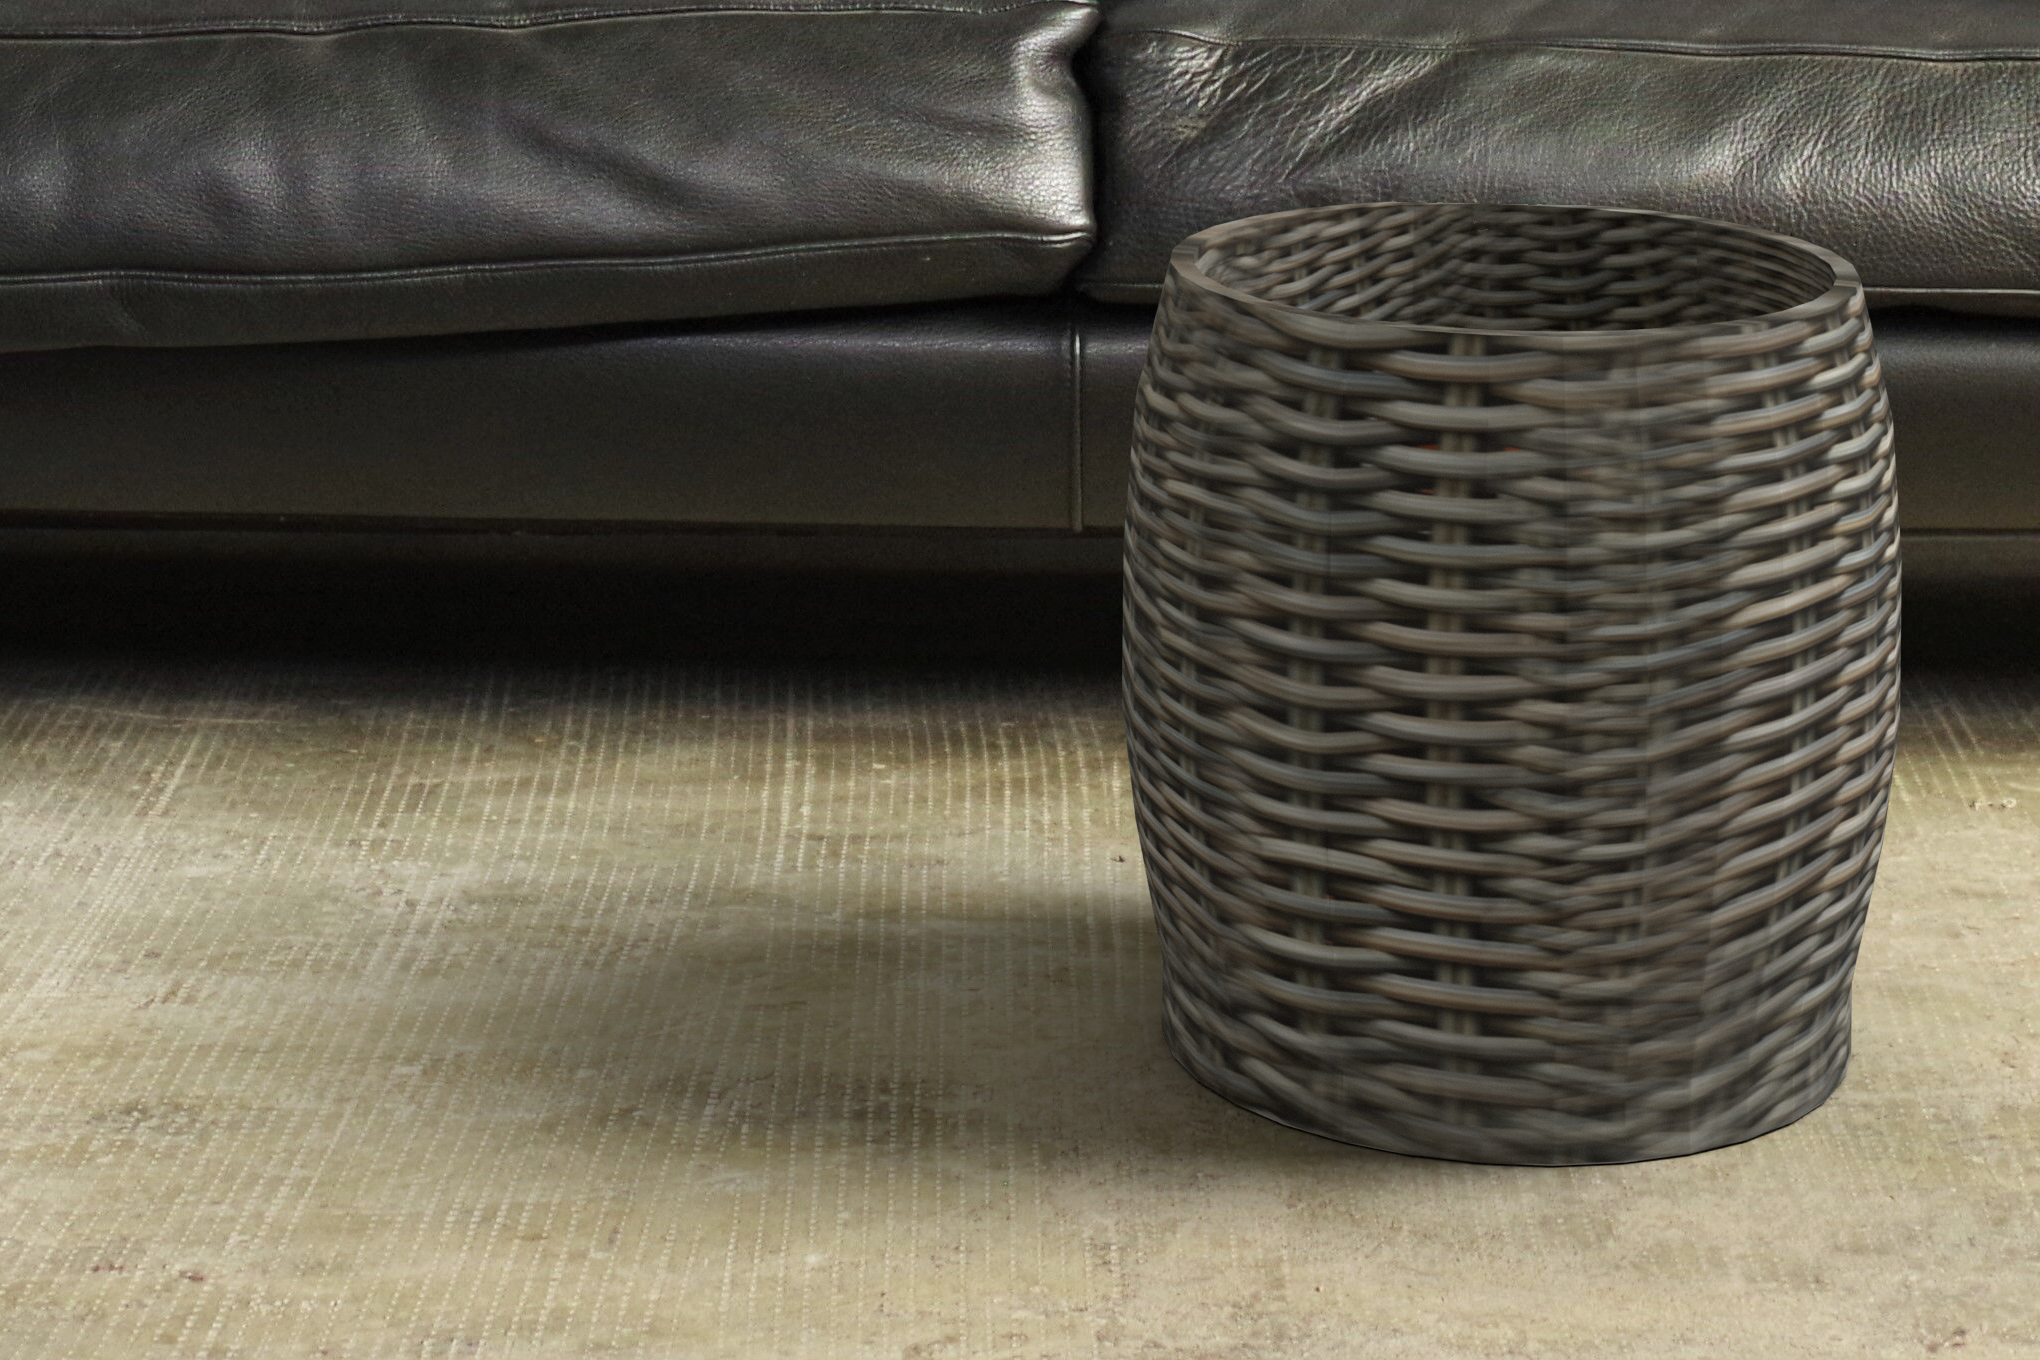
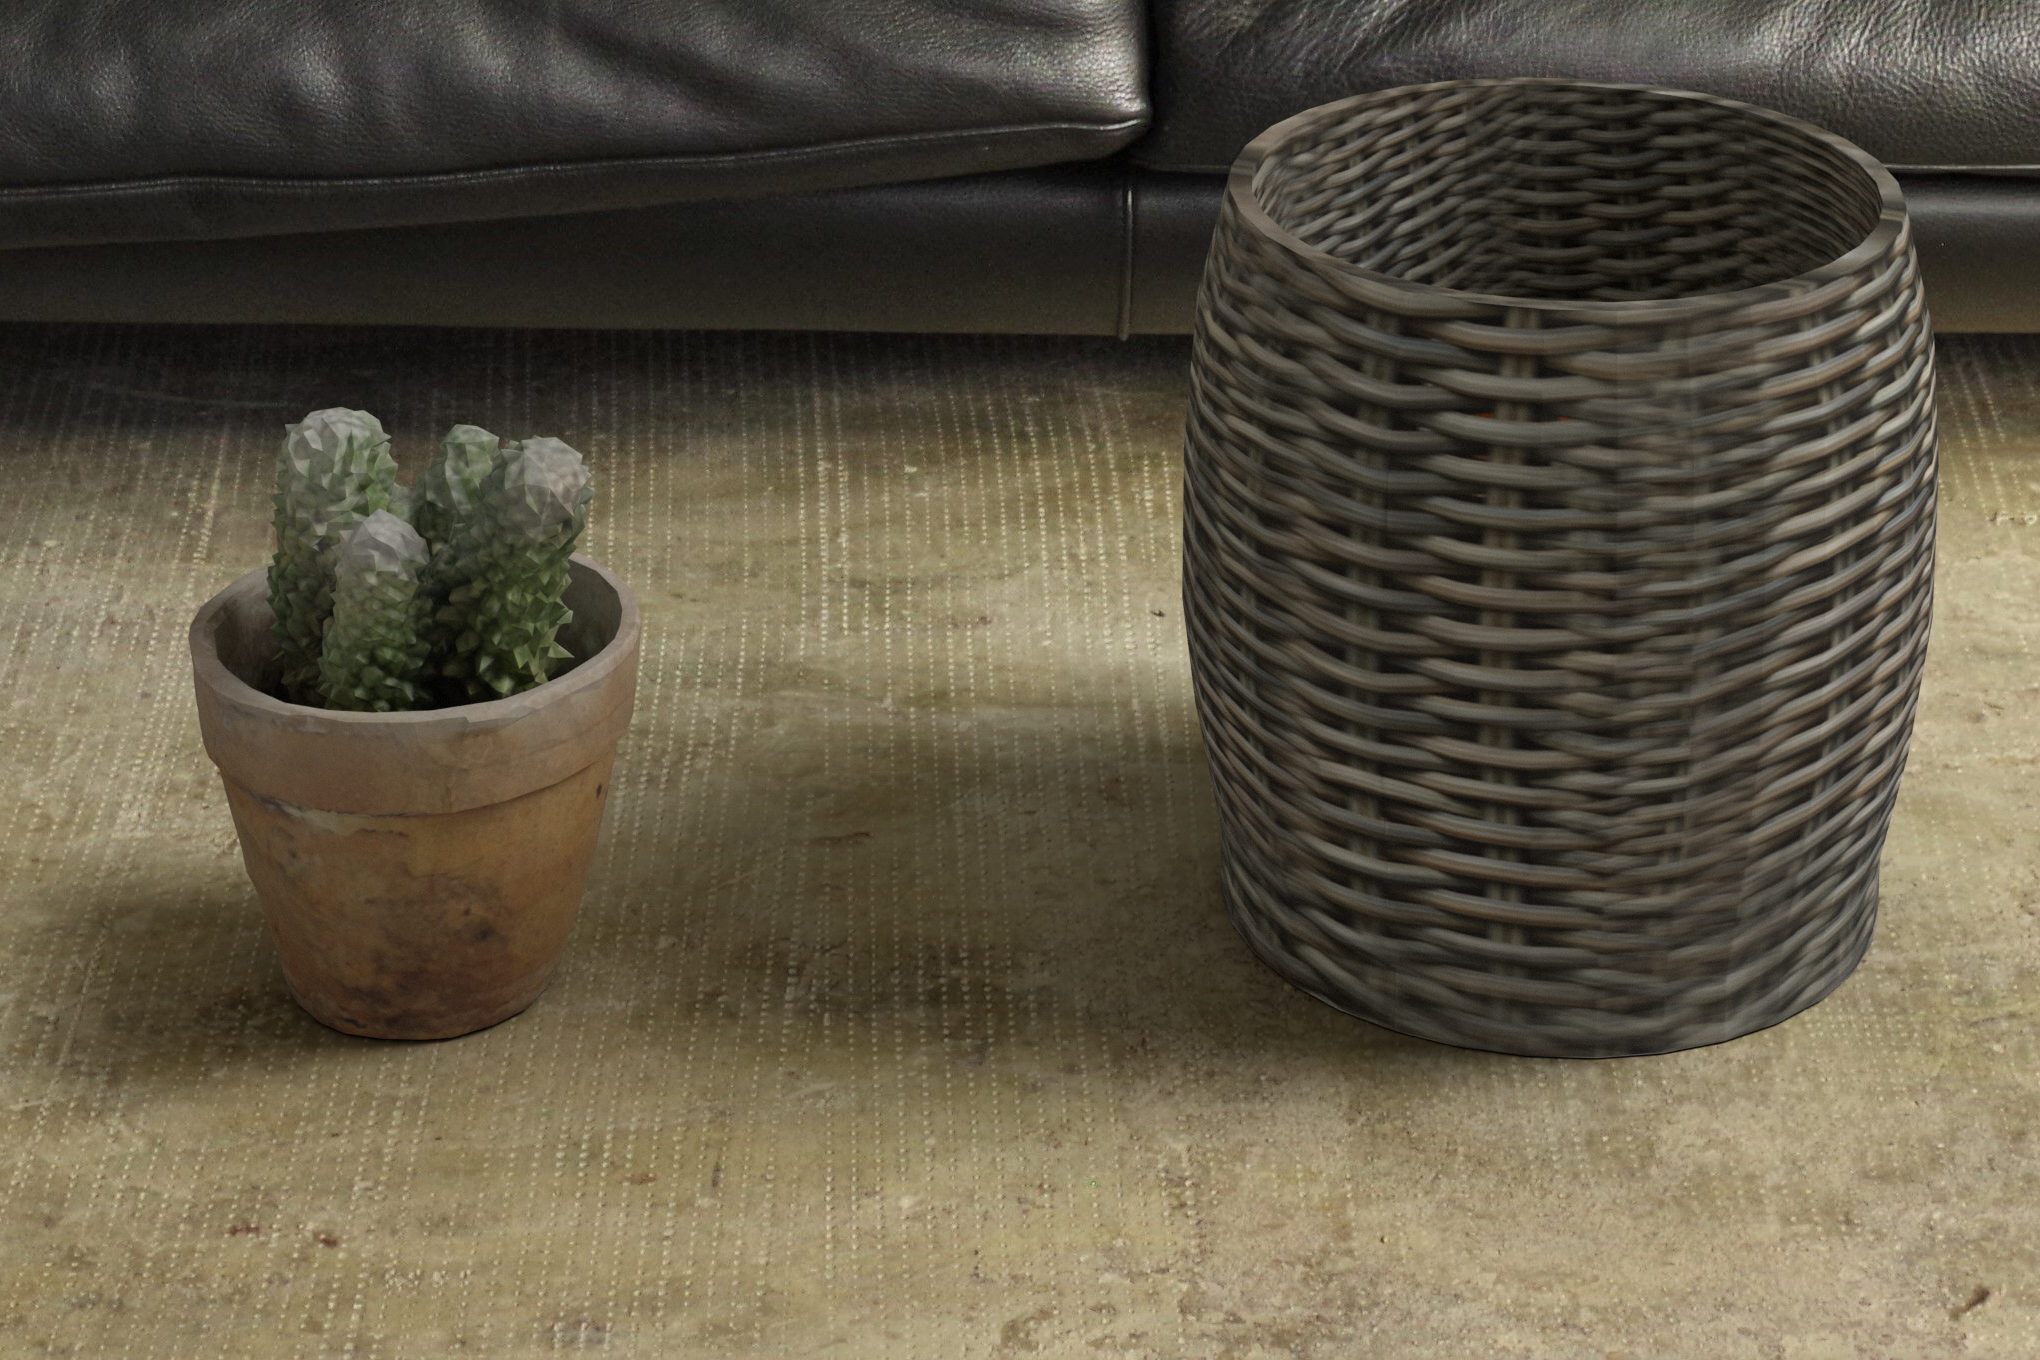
potted plant: none [95,466,564,1136] -> present [188,407,642,1040]

